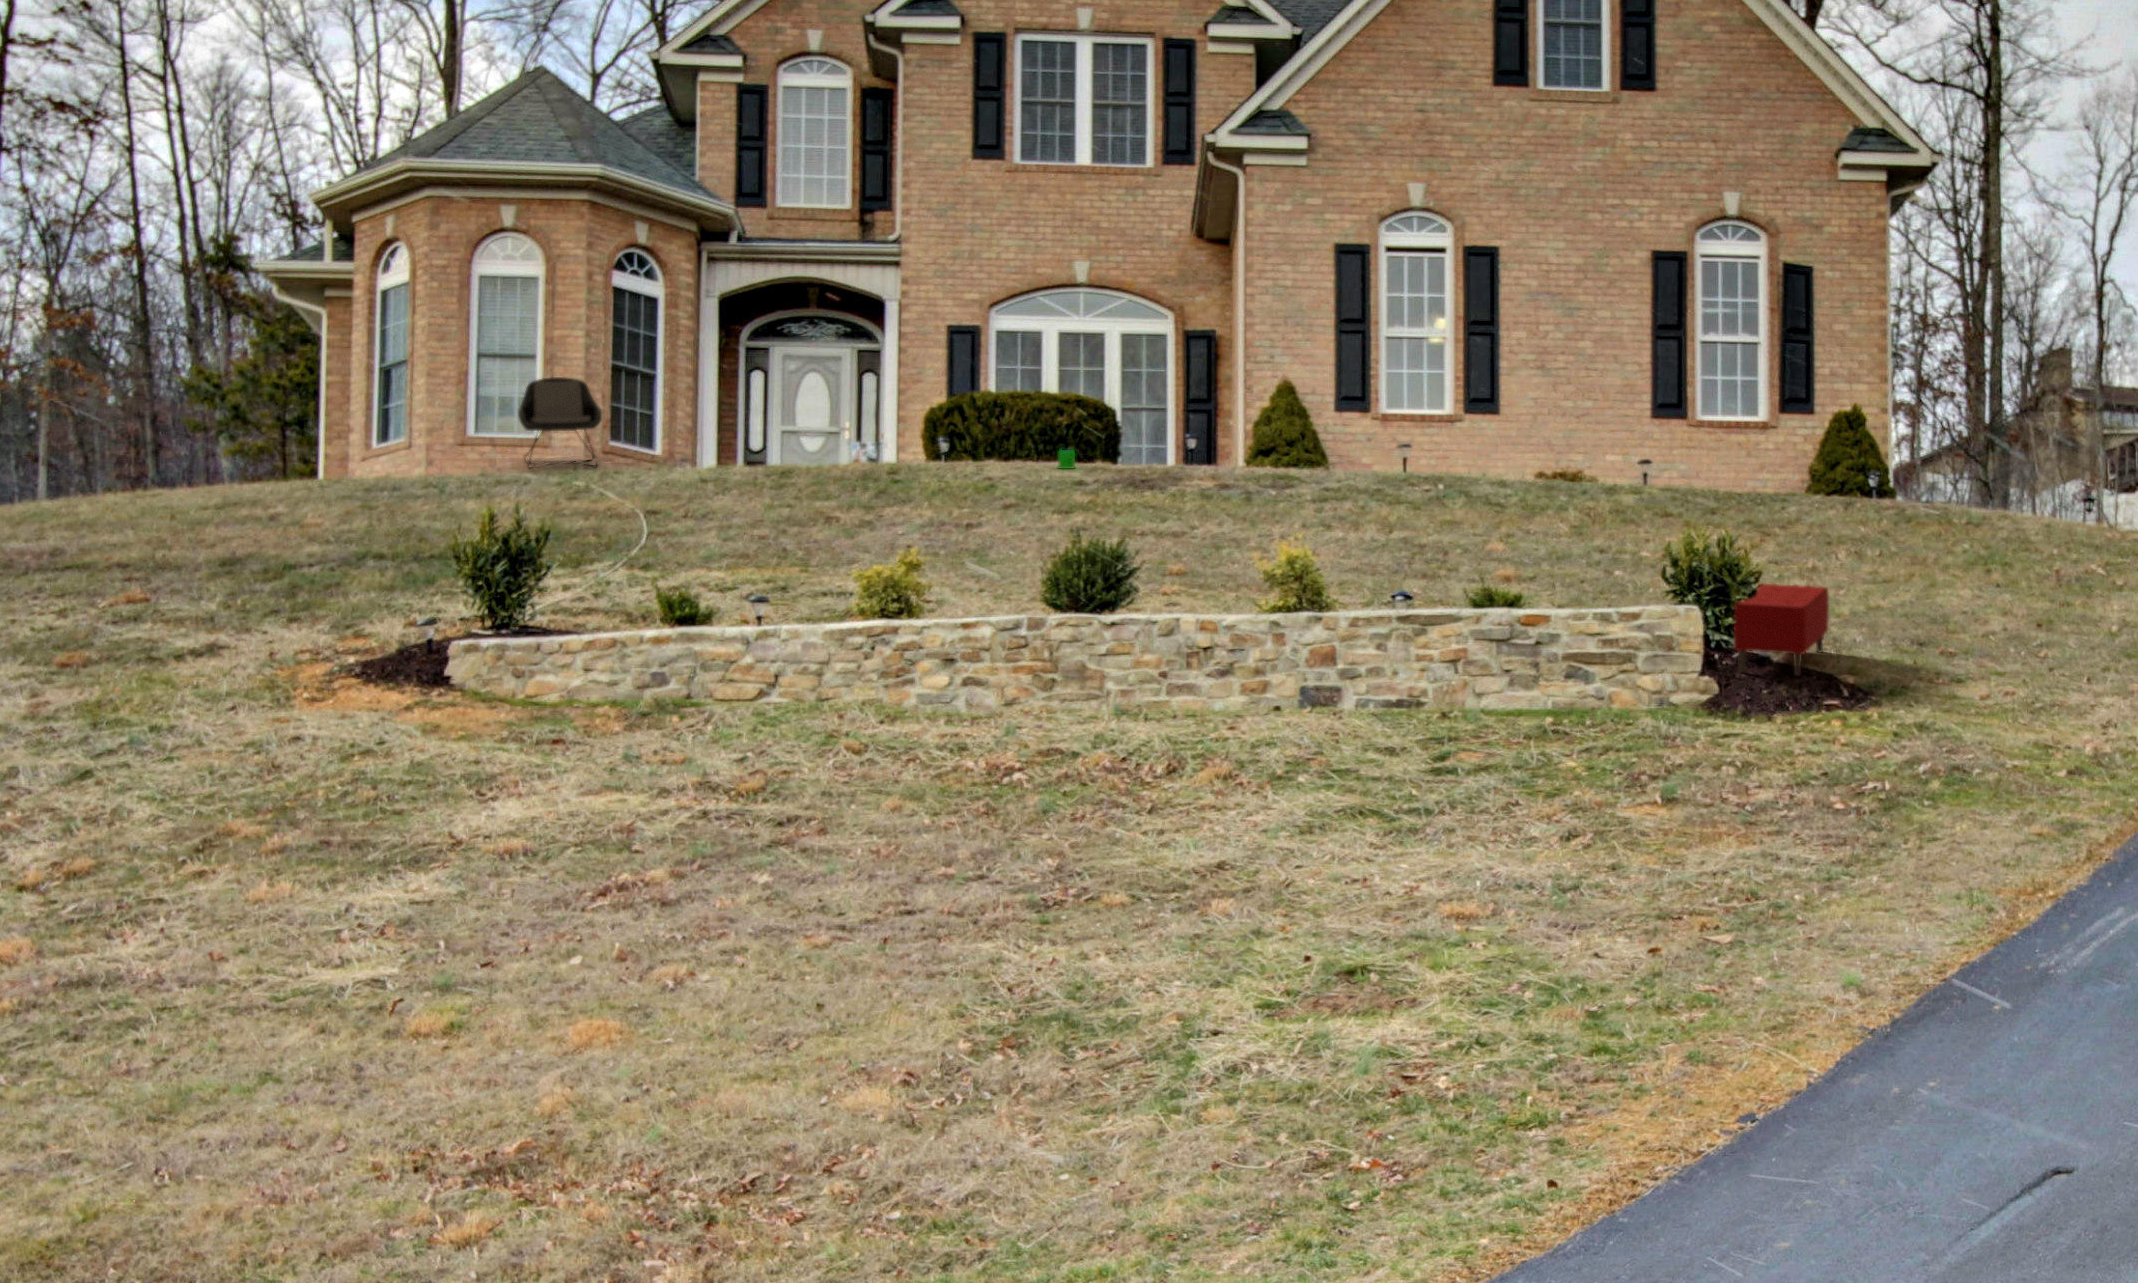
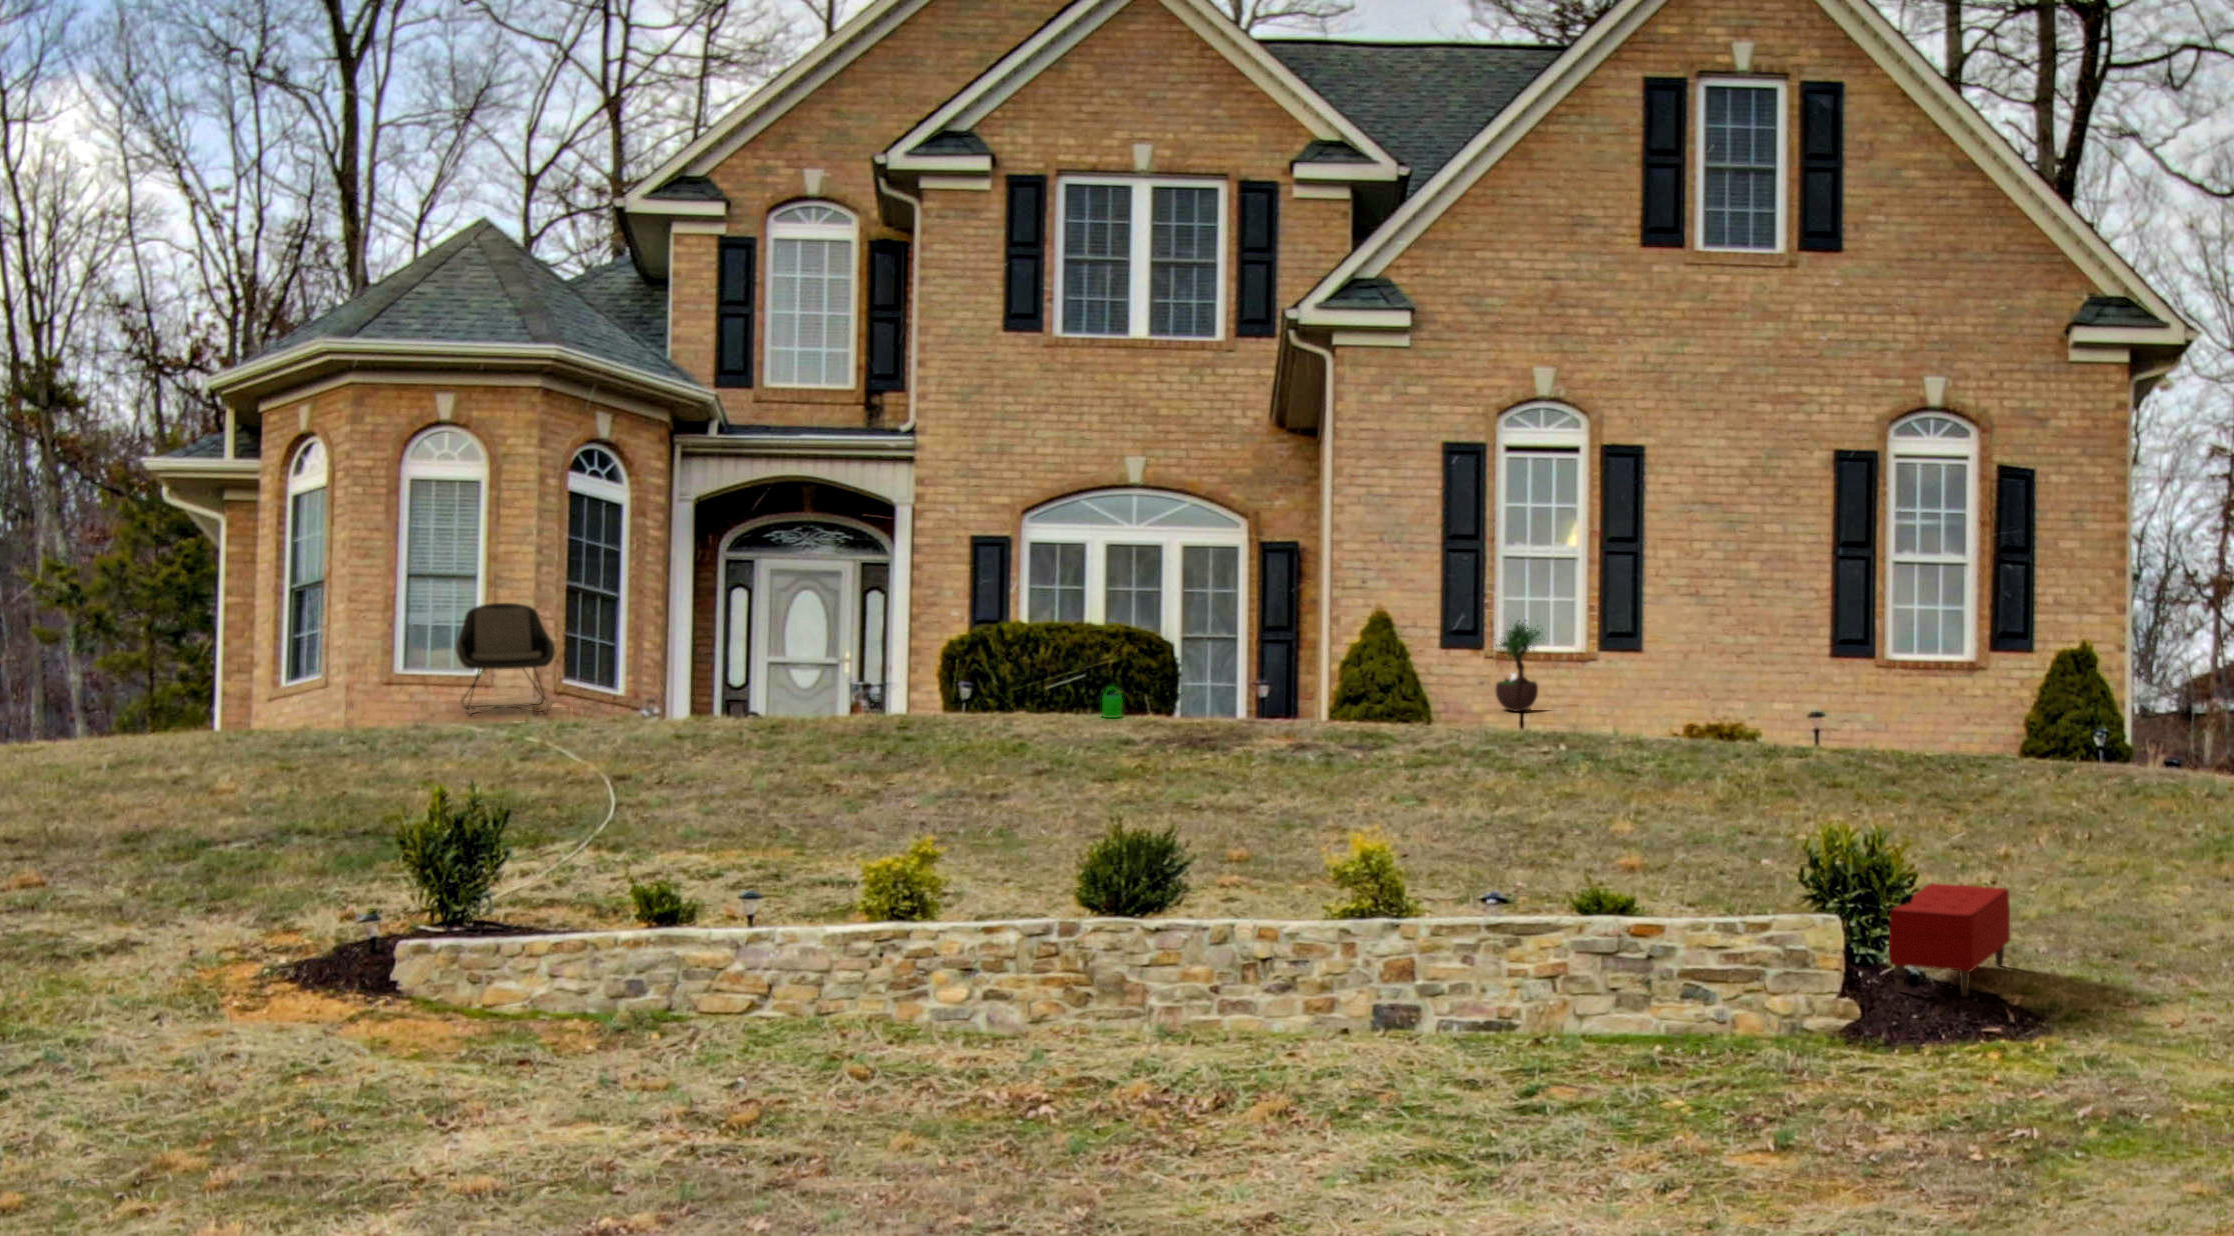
potted tree: none [1375,383,1420,463] -> present [1496,620,1543,711]

